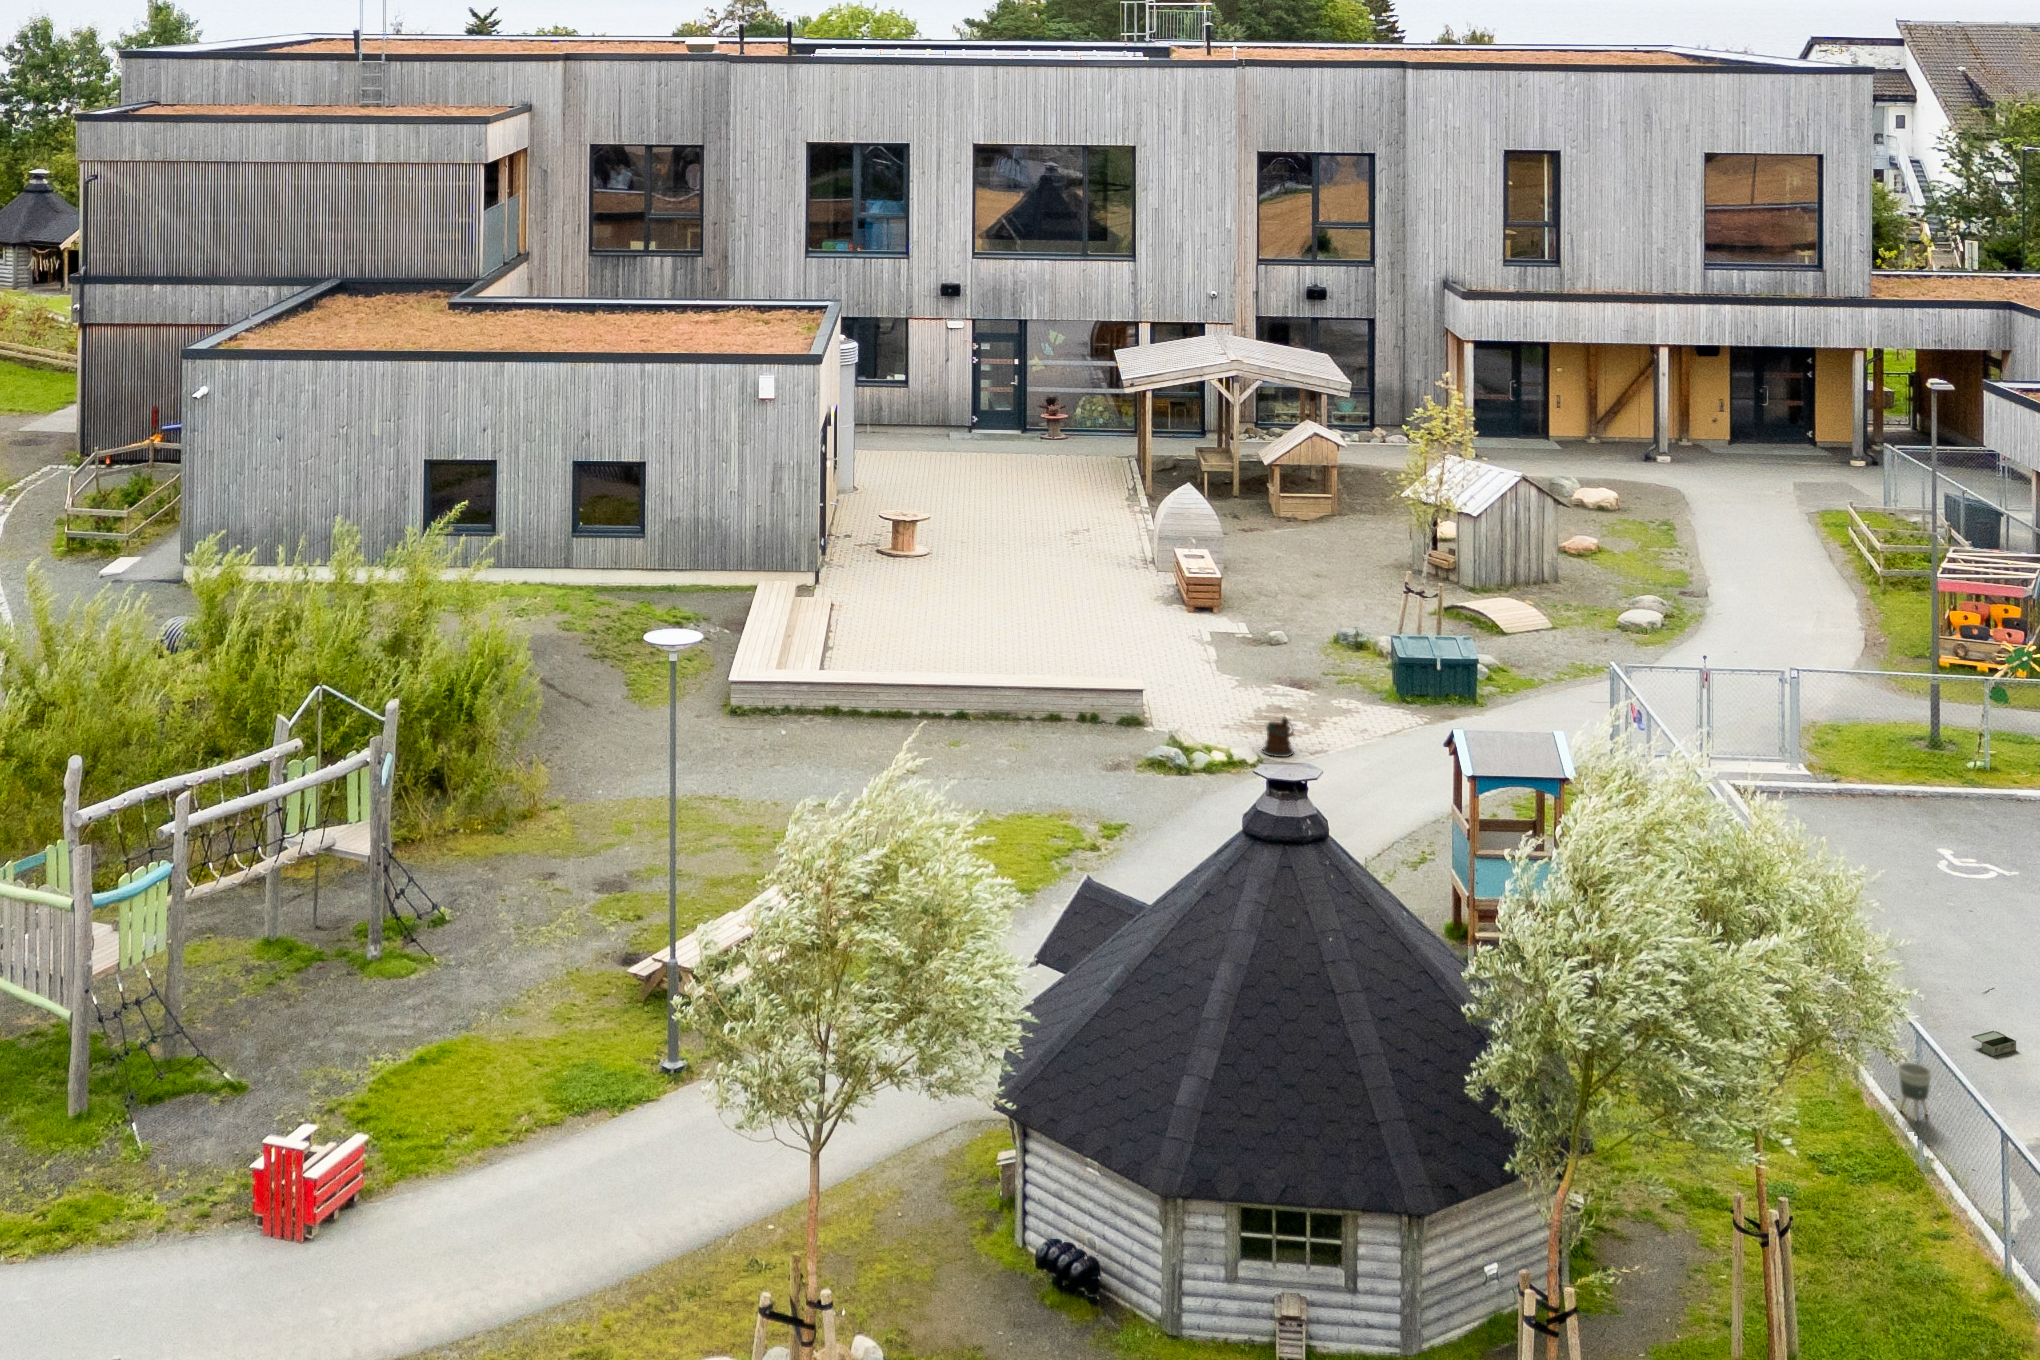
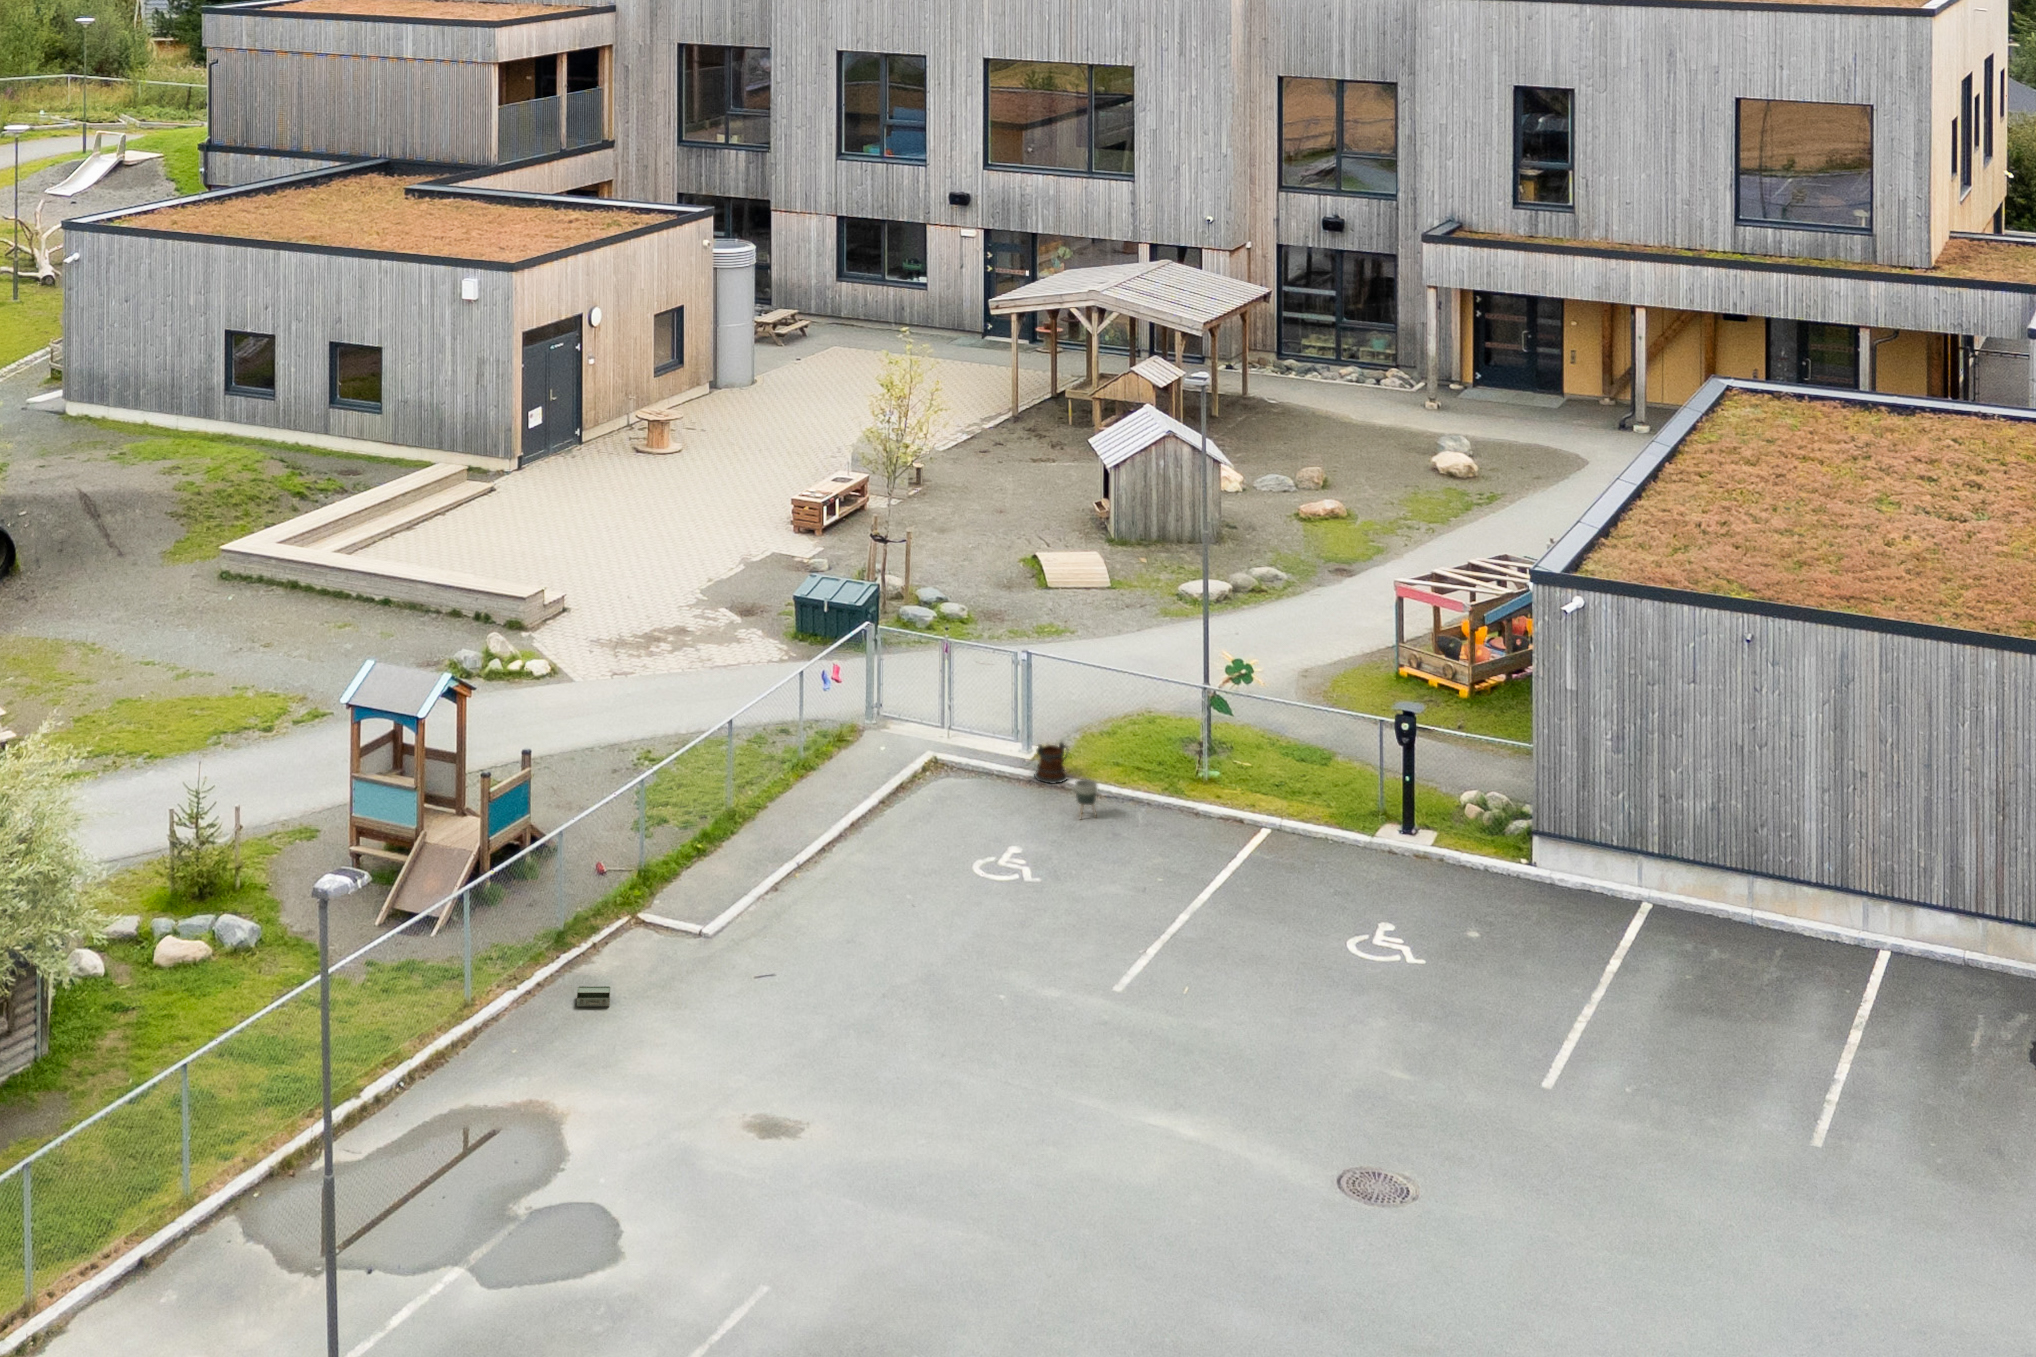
bucket: present [1262,718,1294,757] -> present [1034,742,1067,783]
planter: present [1898,1063,1931,1121] -> present [1075,779,1097,818]

